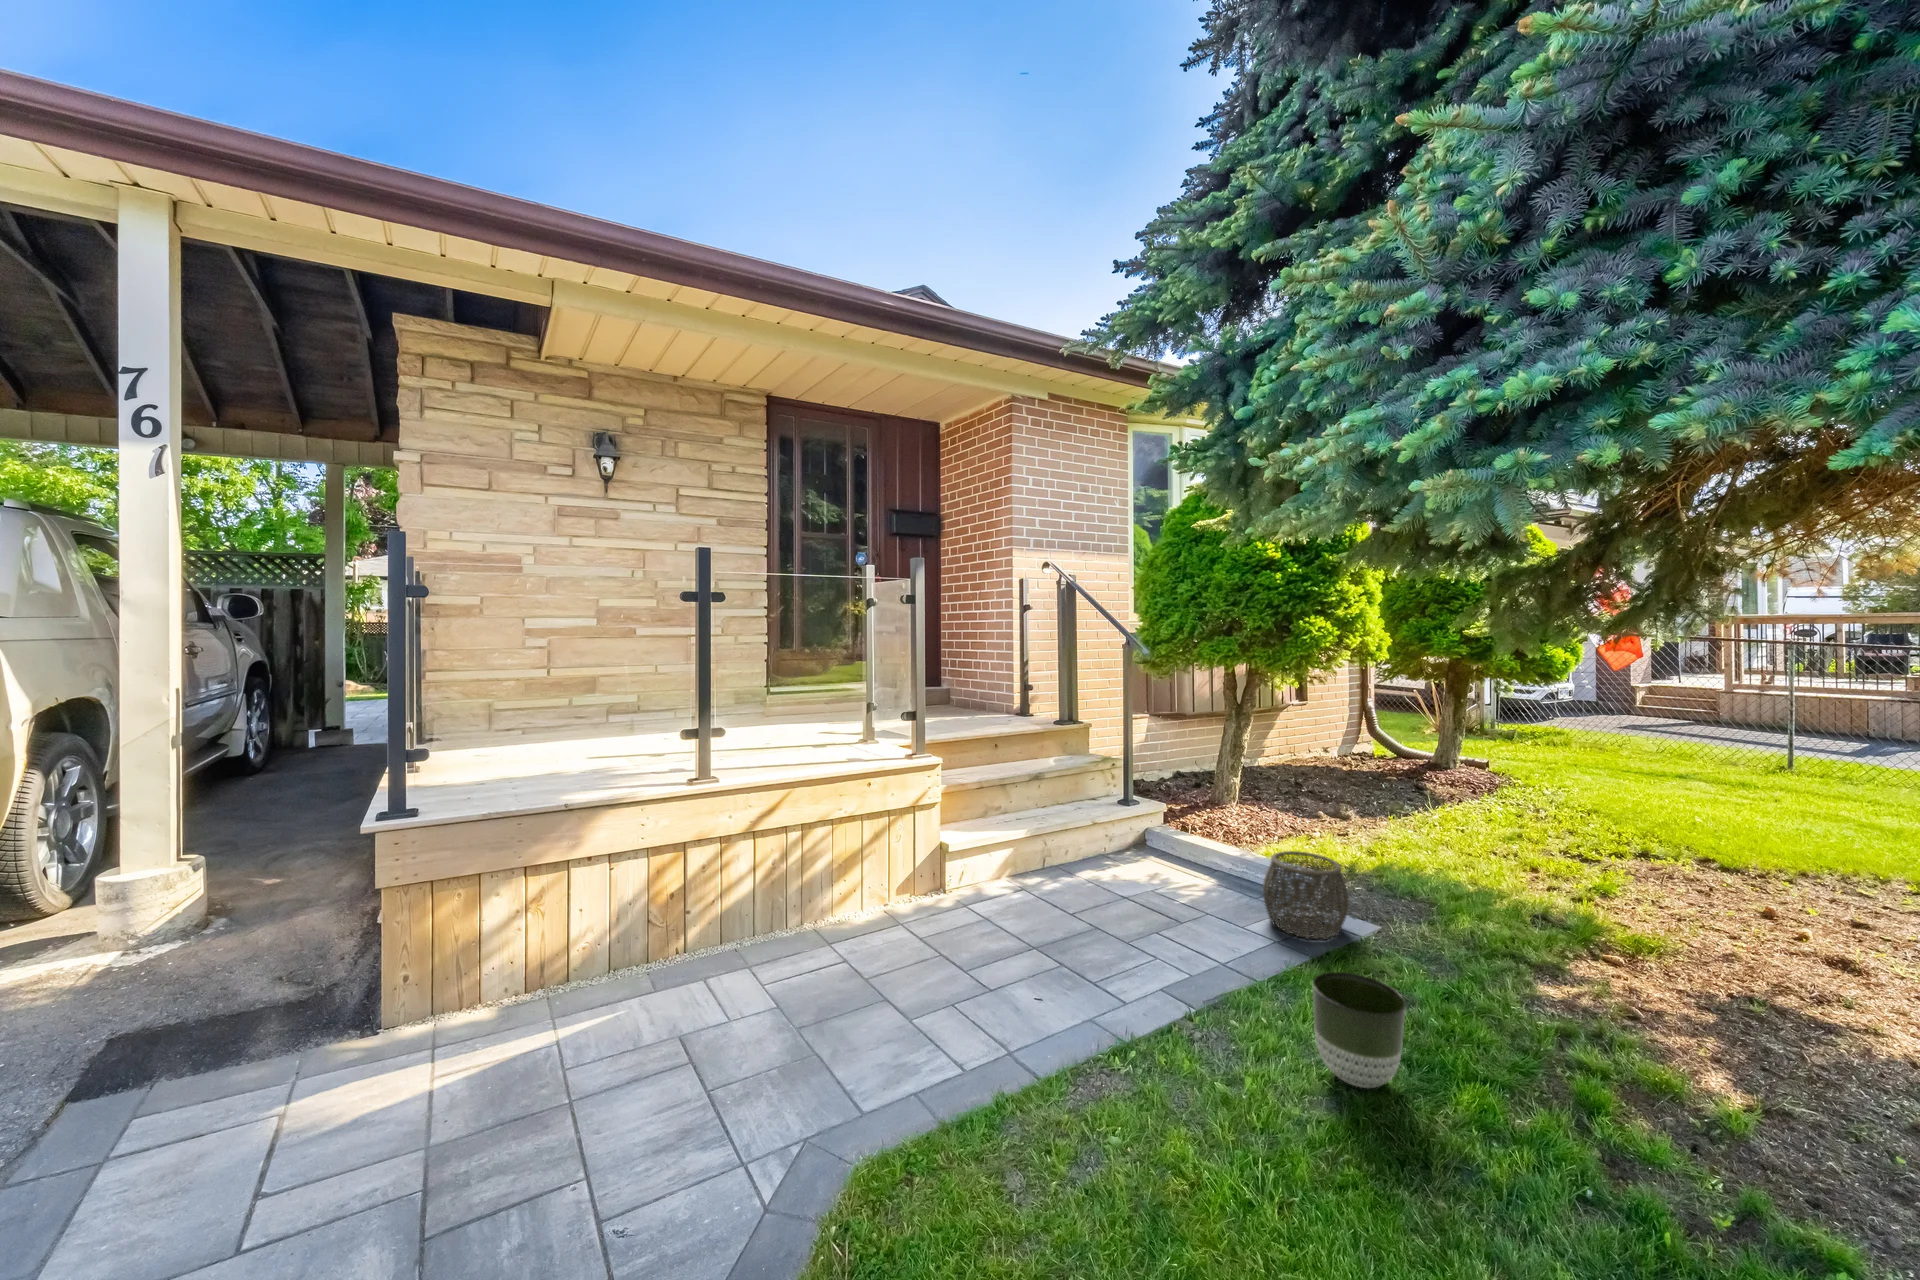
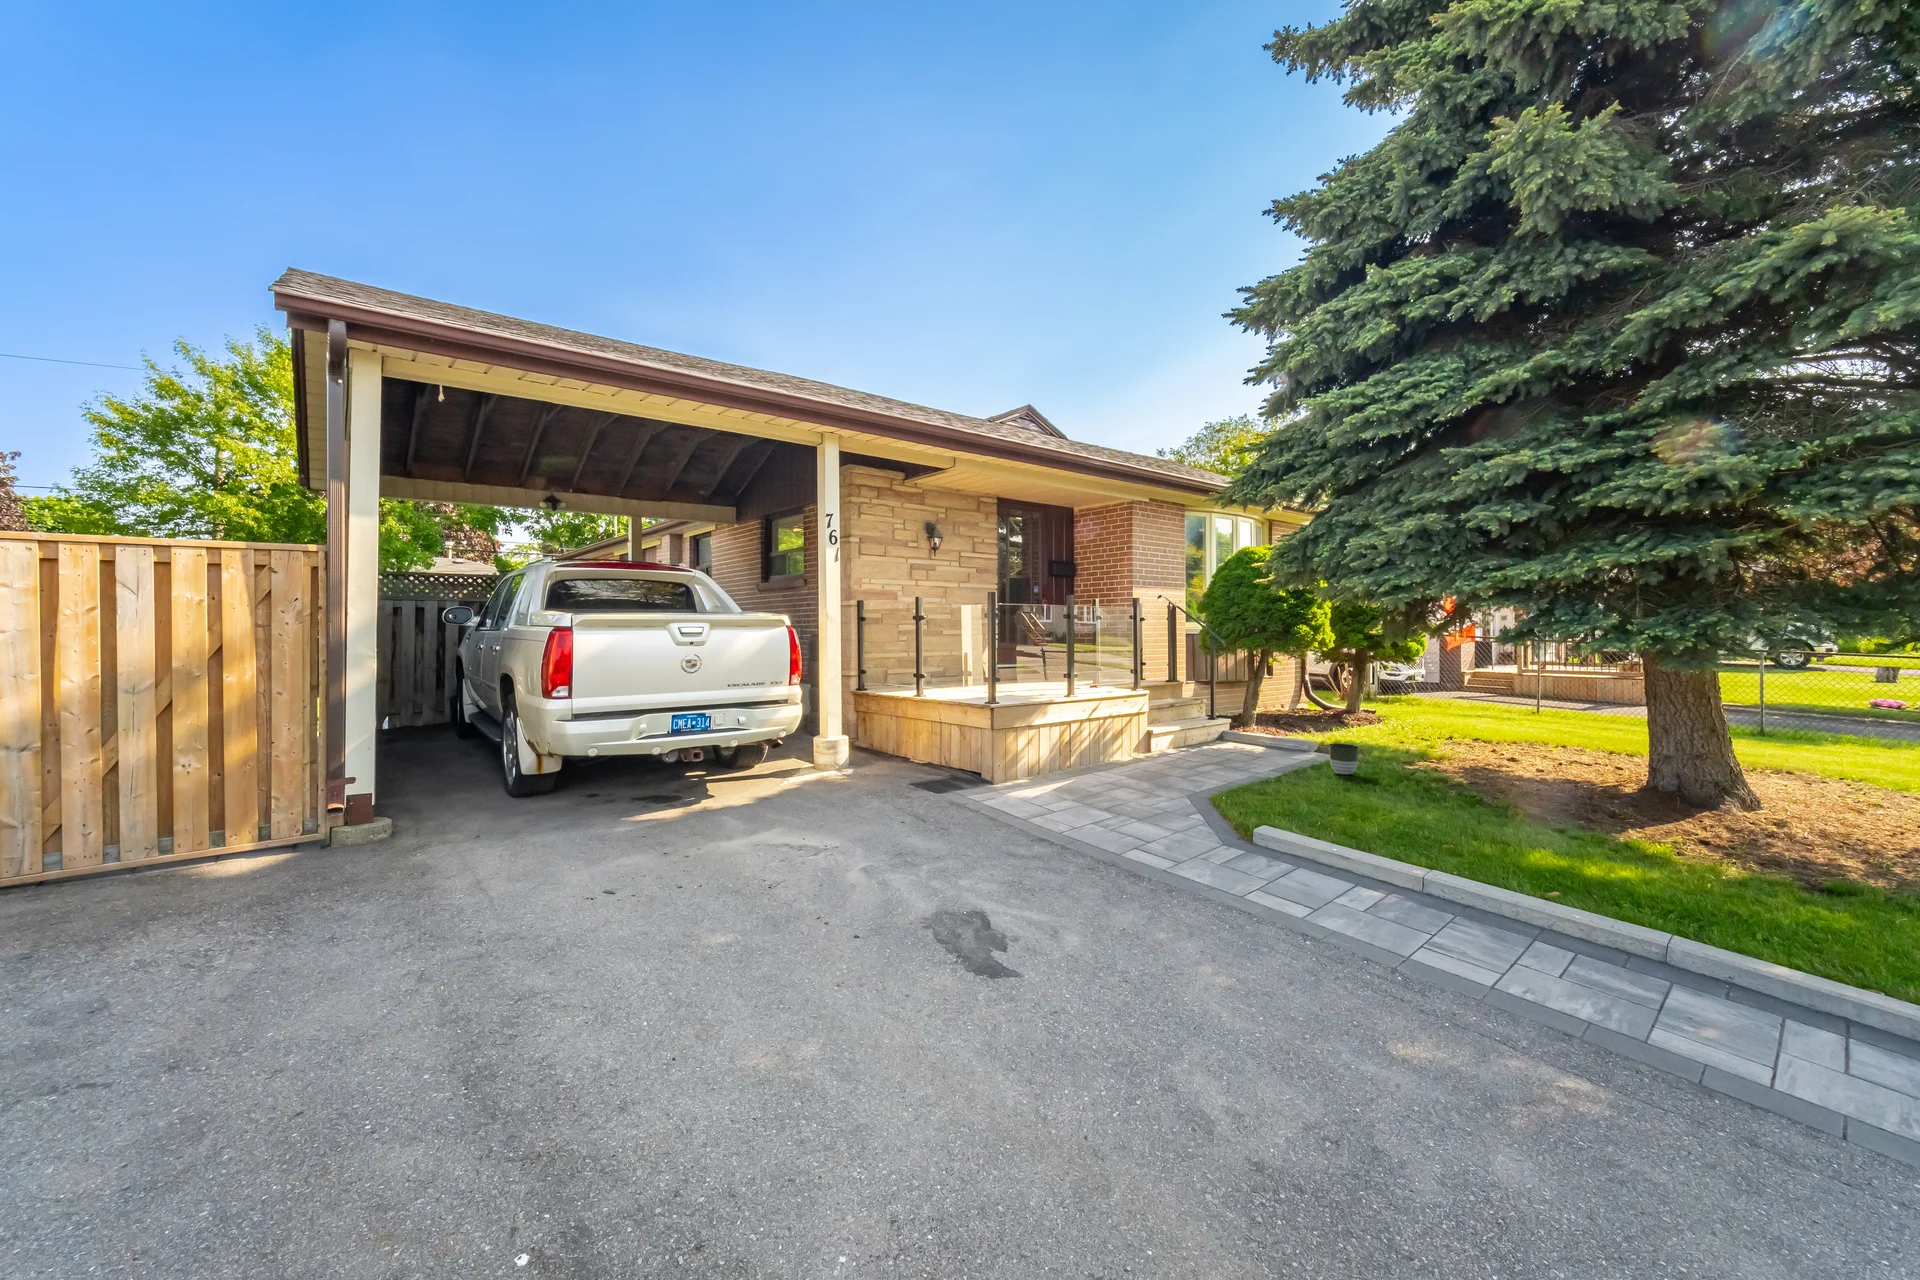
woven basket: present [1263,851,1349,939] -> none [1294,724,1330,755]

